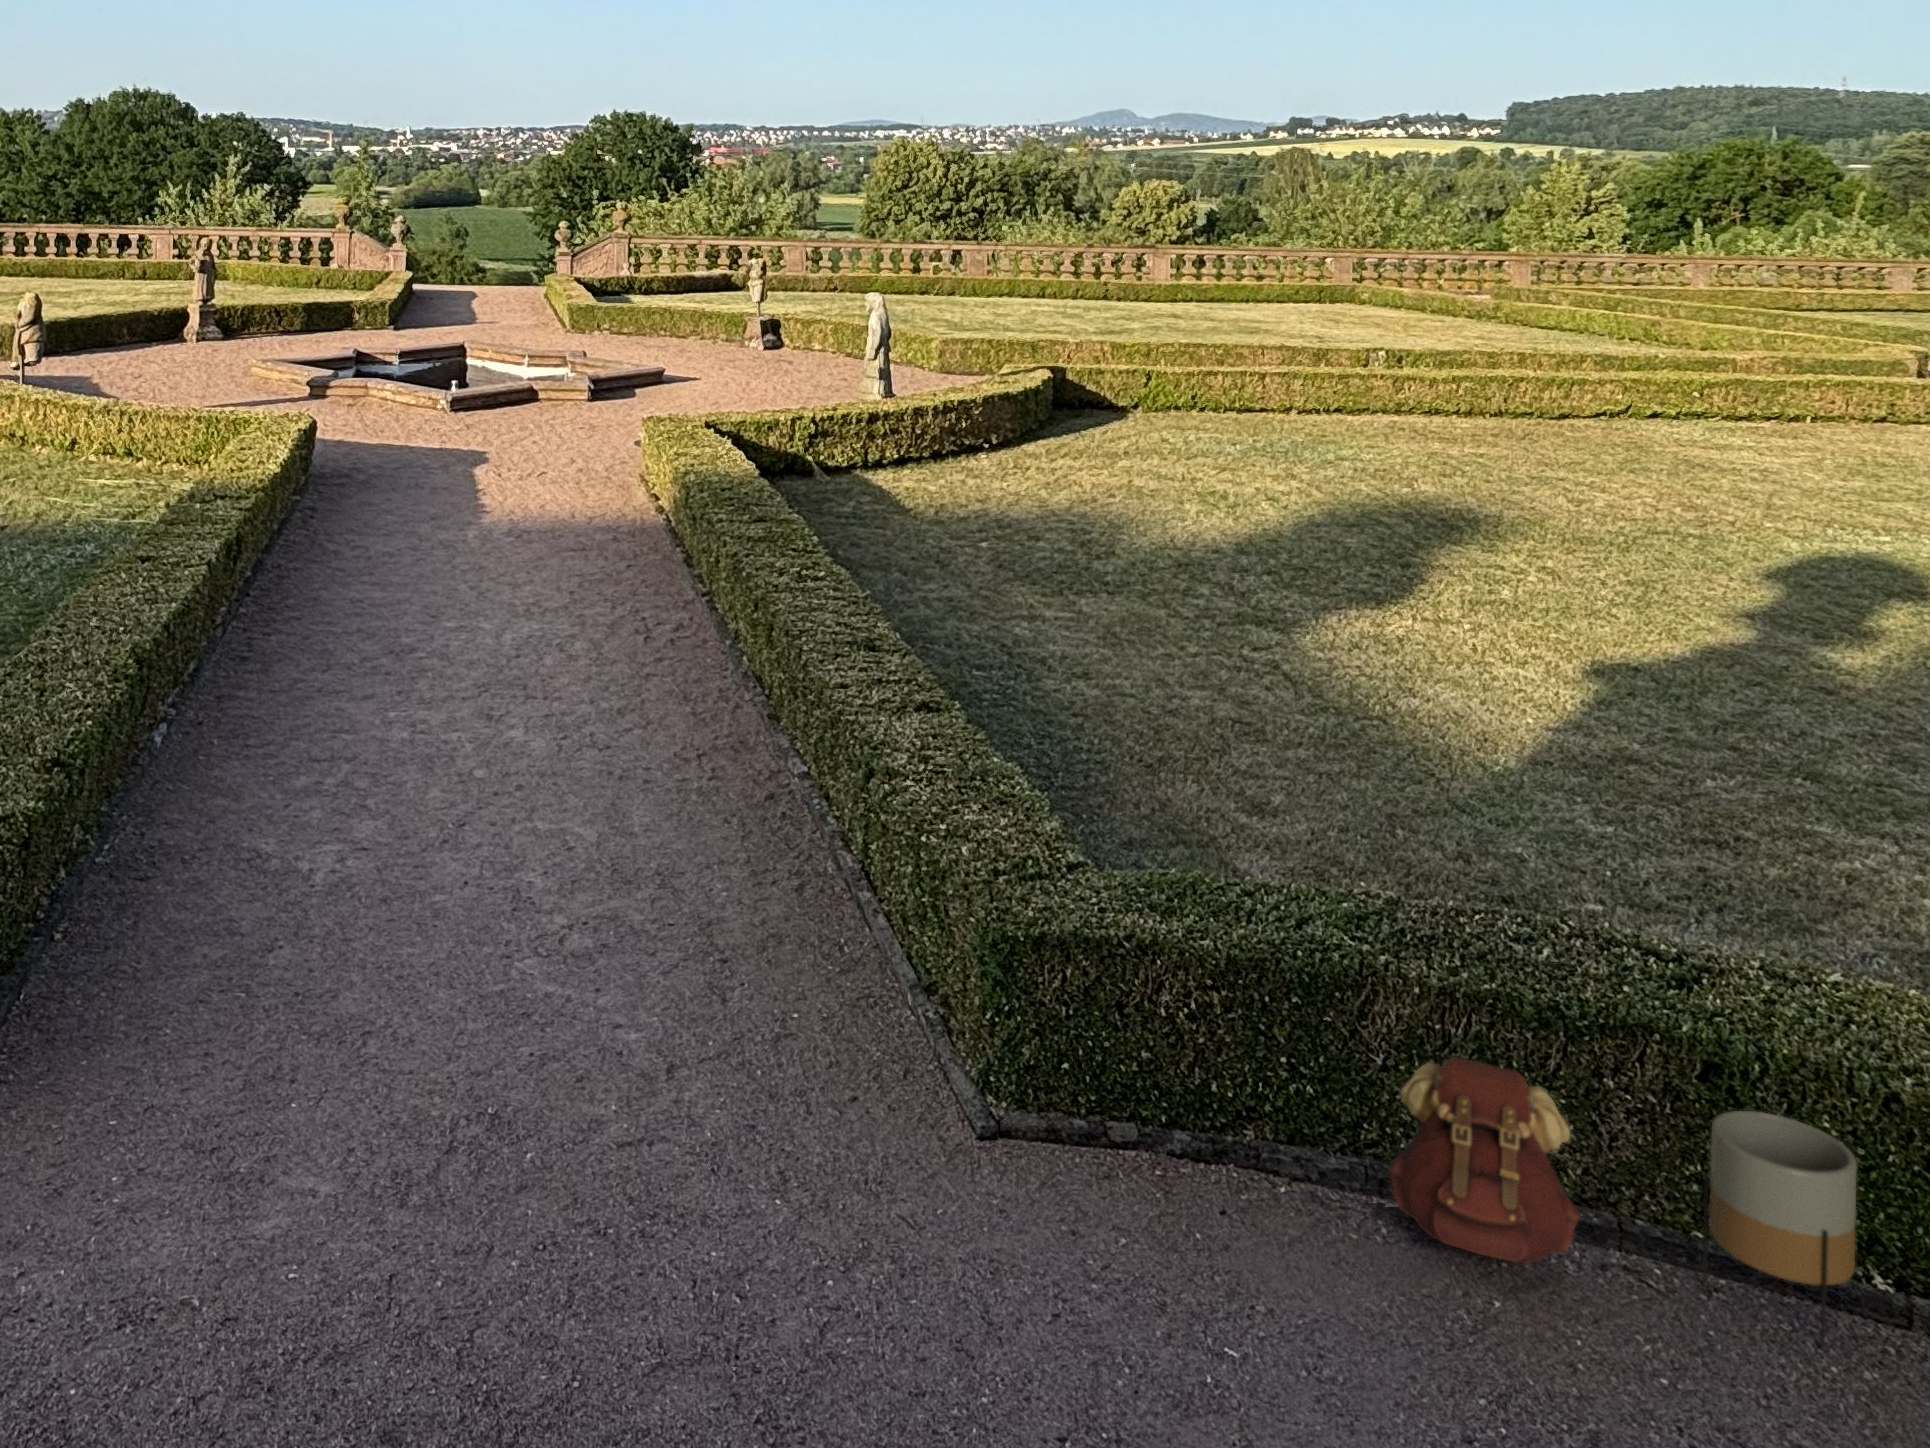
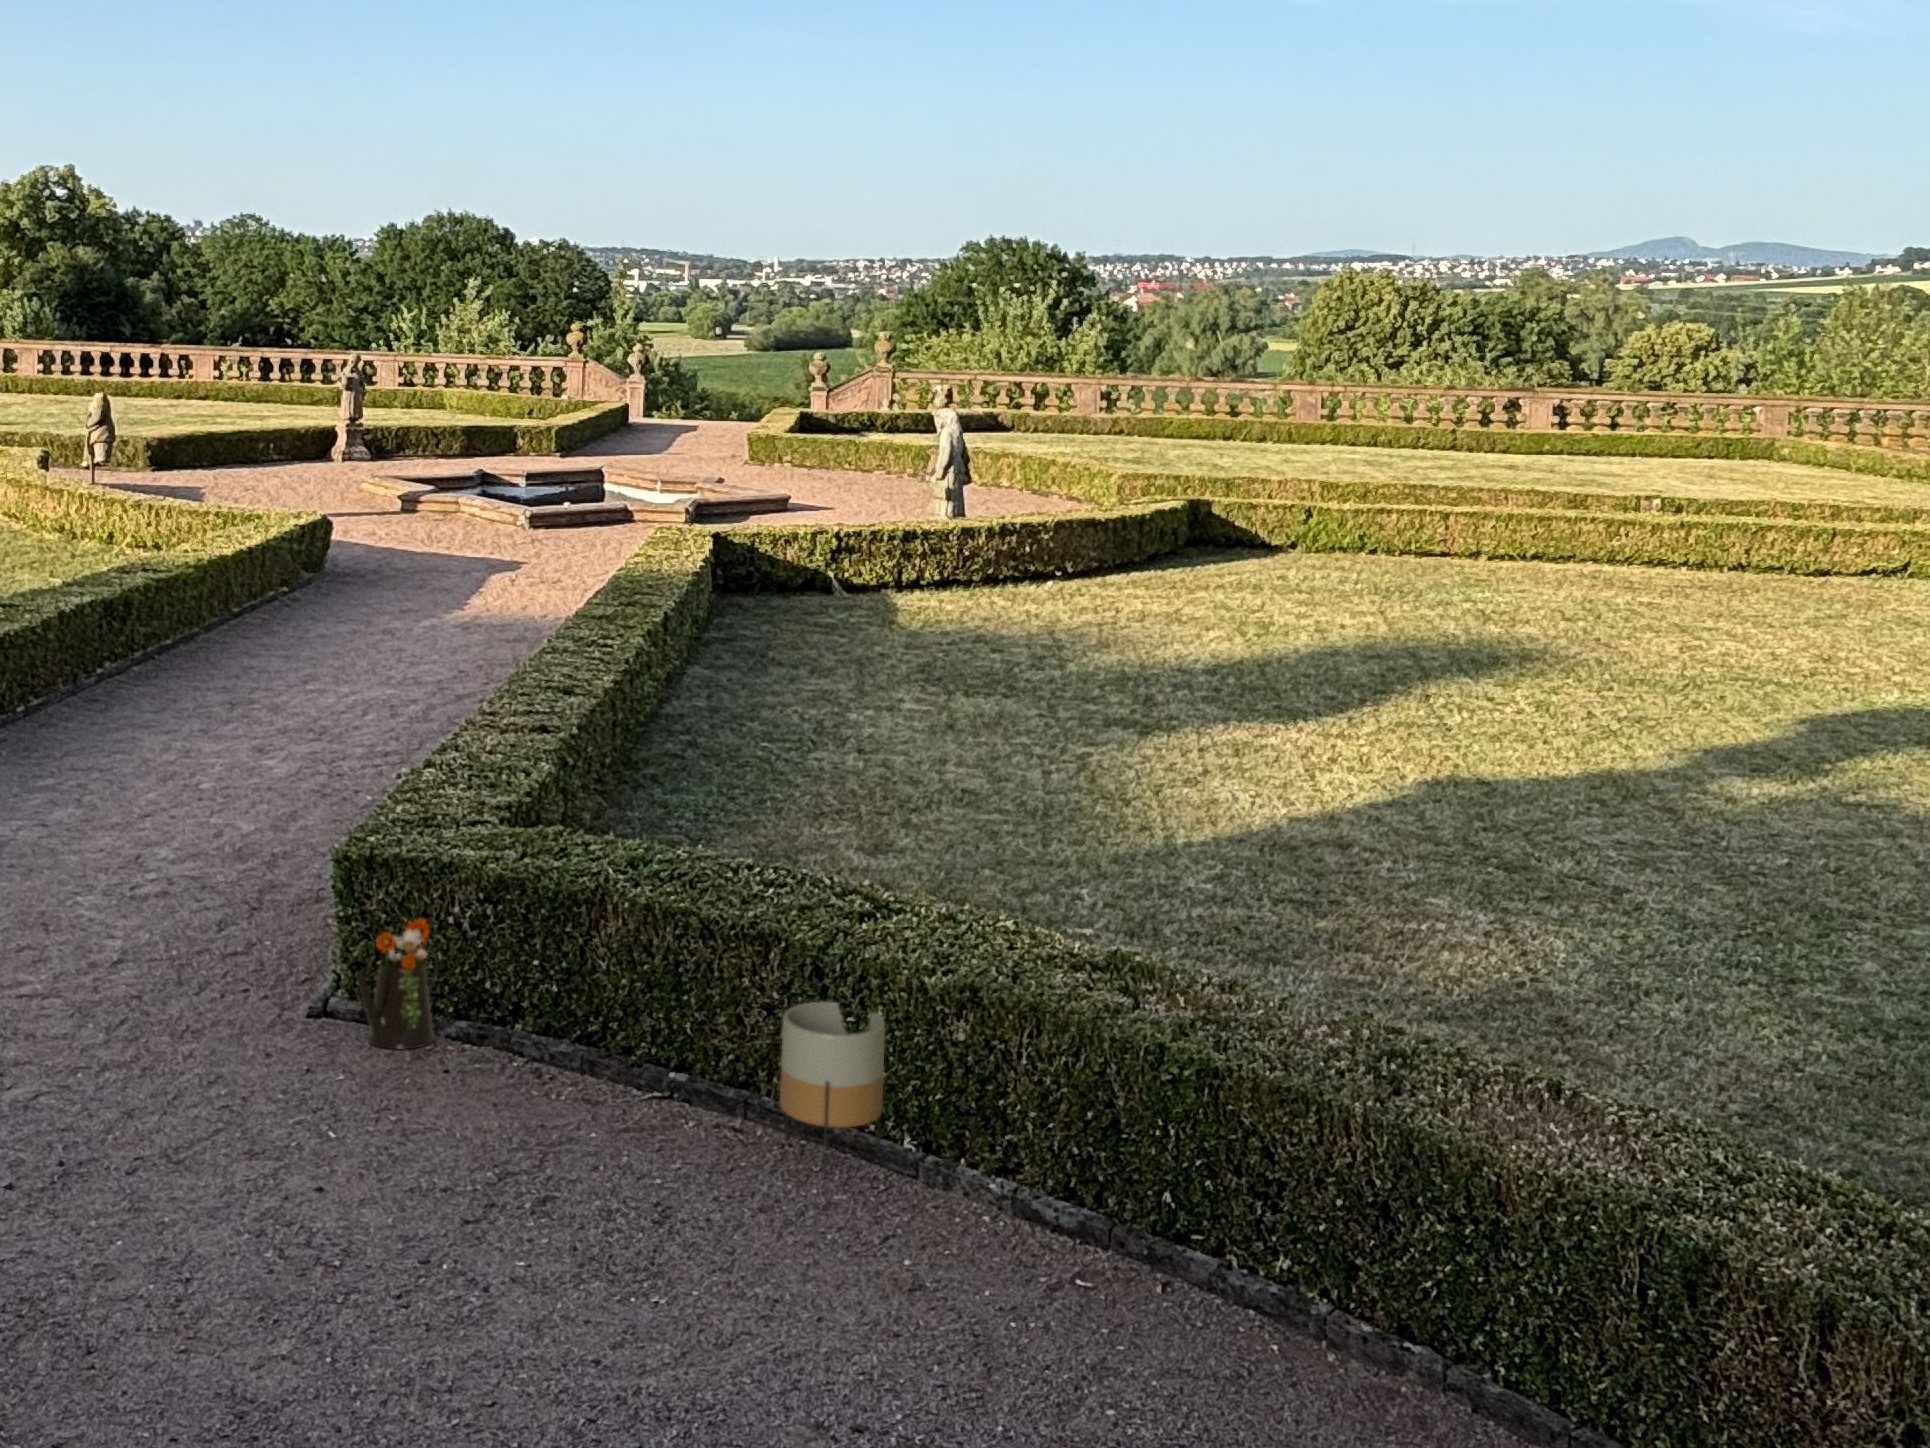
watering can: none [1072,1010,1158,1185] -> present [358,919,439,1049]
backpack: present [1388,1057,1580,1264] -> none [567,959,718,1112]

